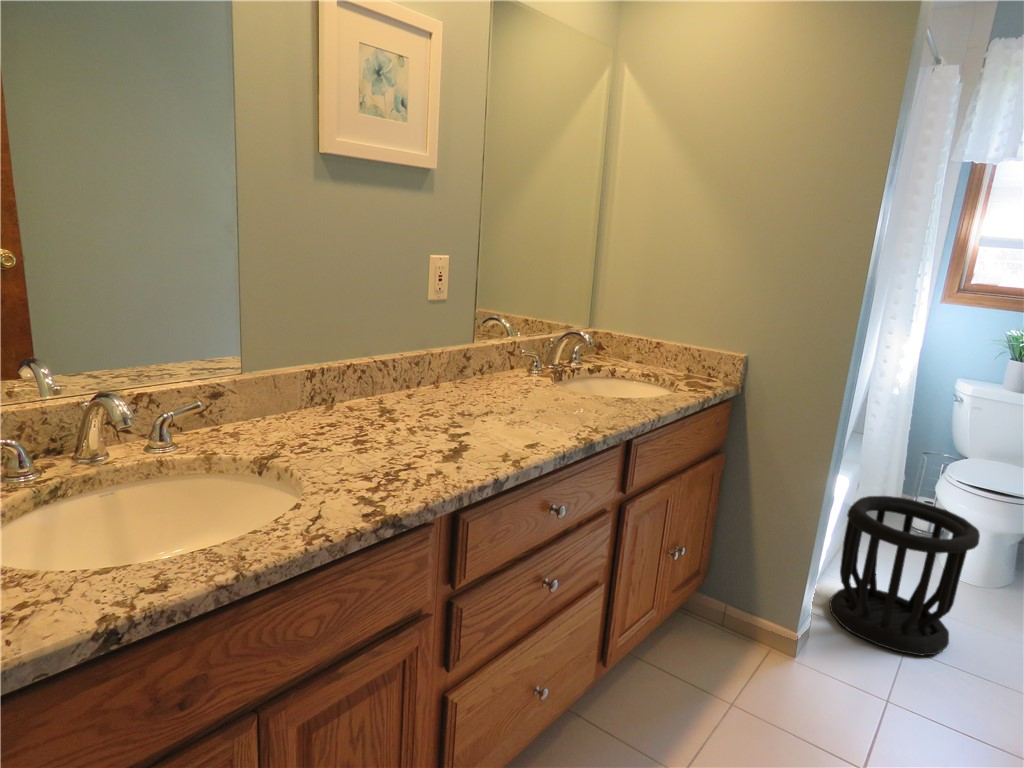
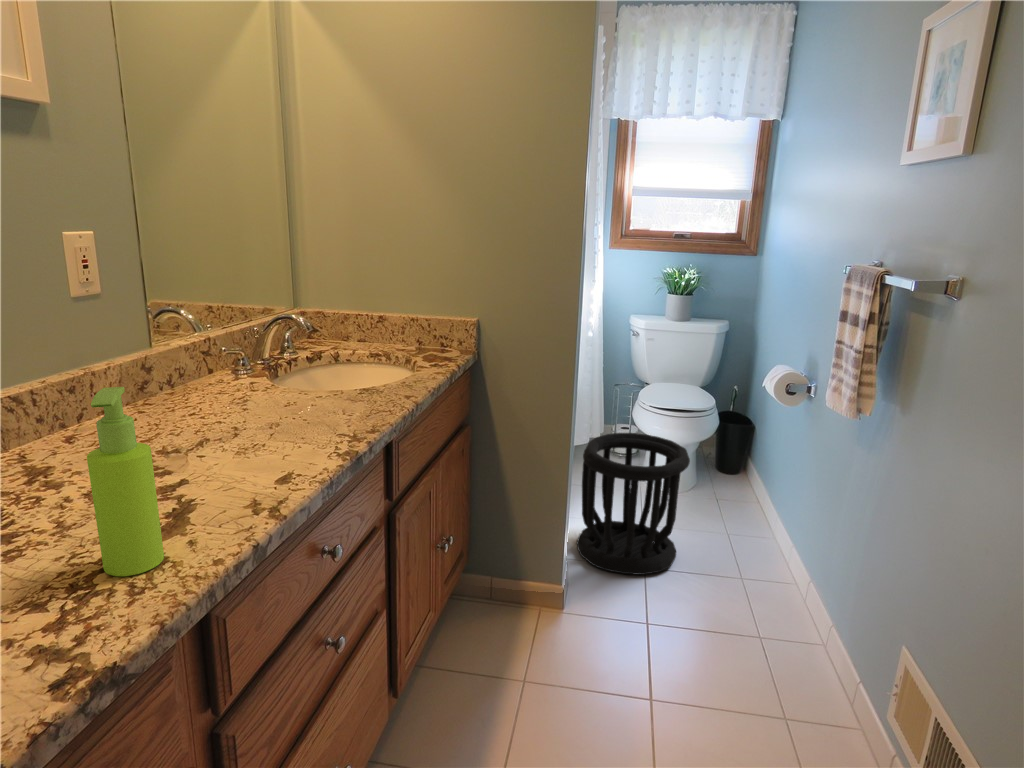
soap dispenser: none [406,353,444,476] -> present [87,387,164,576]

